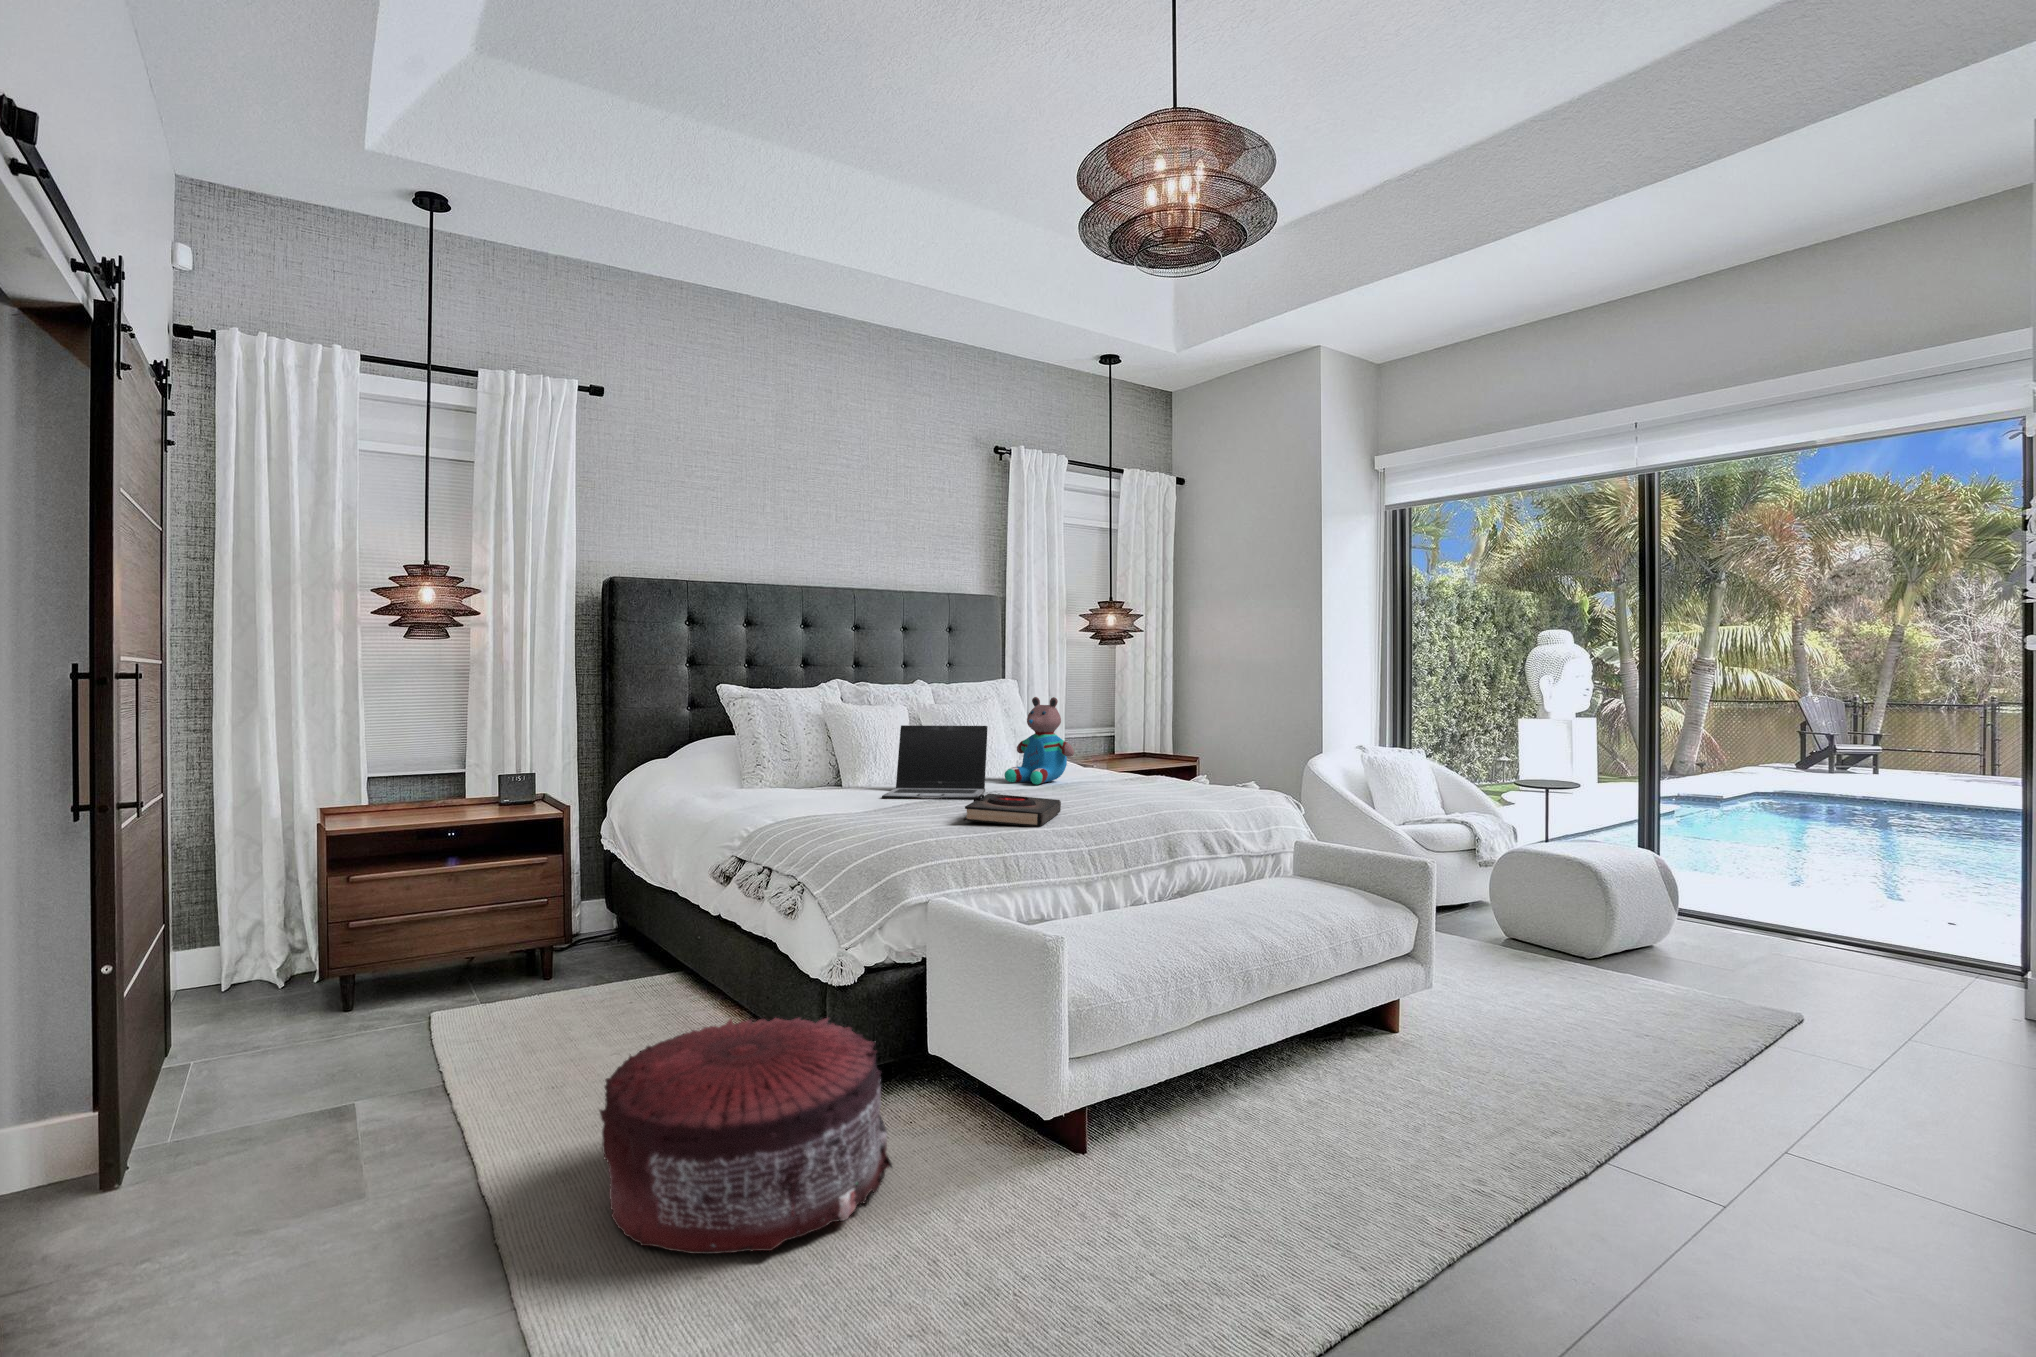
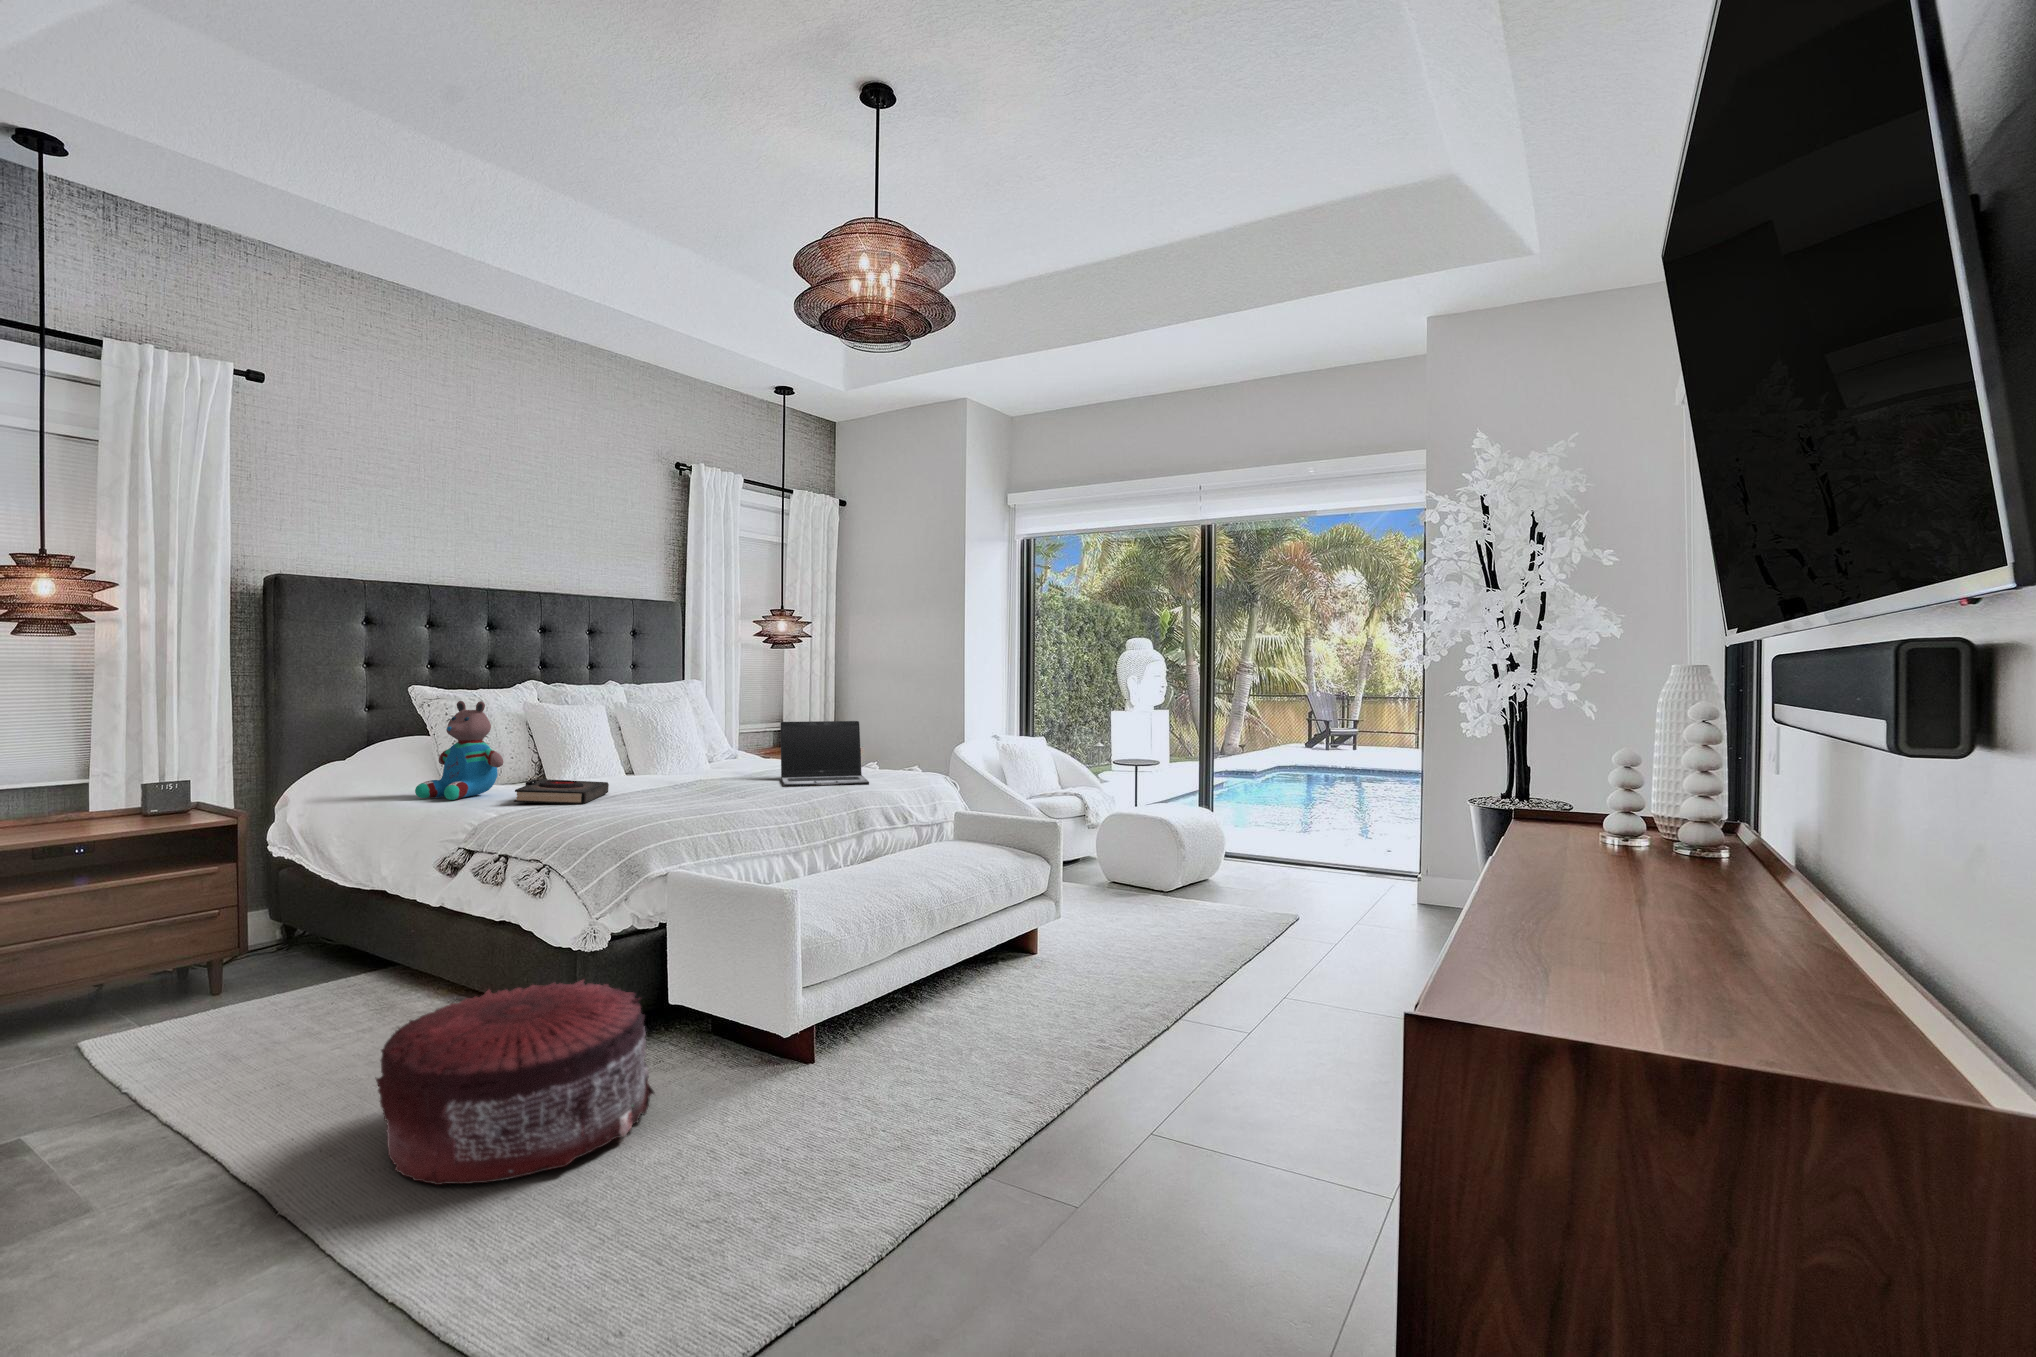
teddy bear: present [1005,697,1074,784] -> present [415,701,503,800]
laptop: present [882,725,988,800] -> present [781,721,869,787]
book: present [964,794,1061,827] -> present [514,779,609,804]

